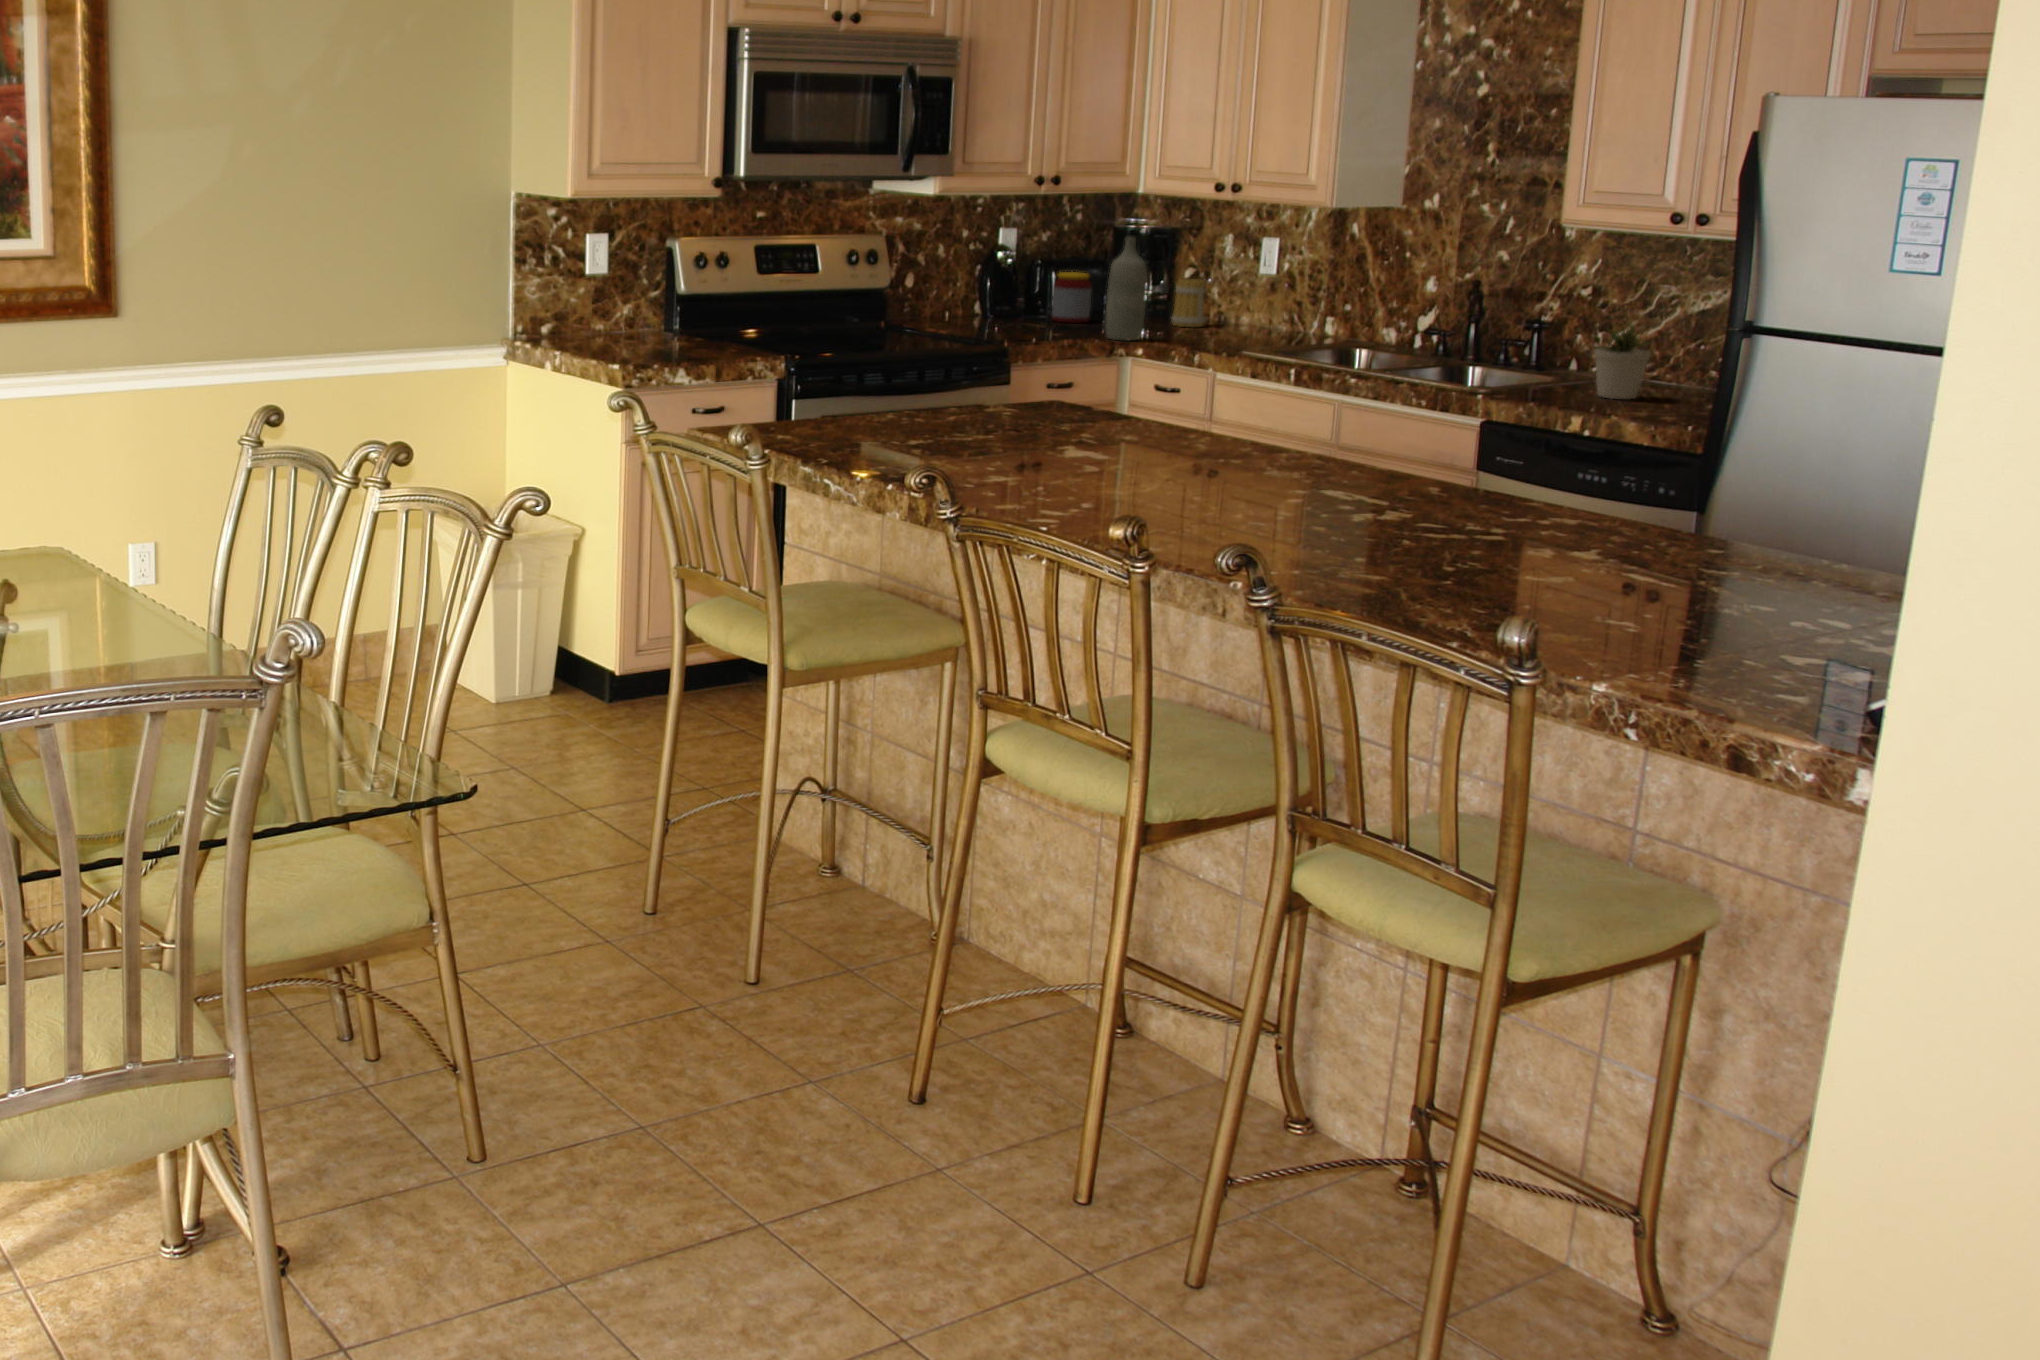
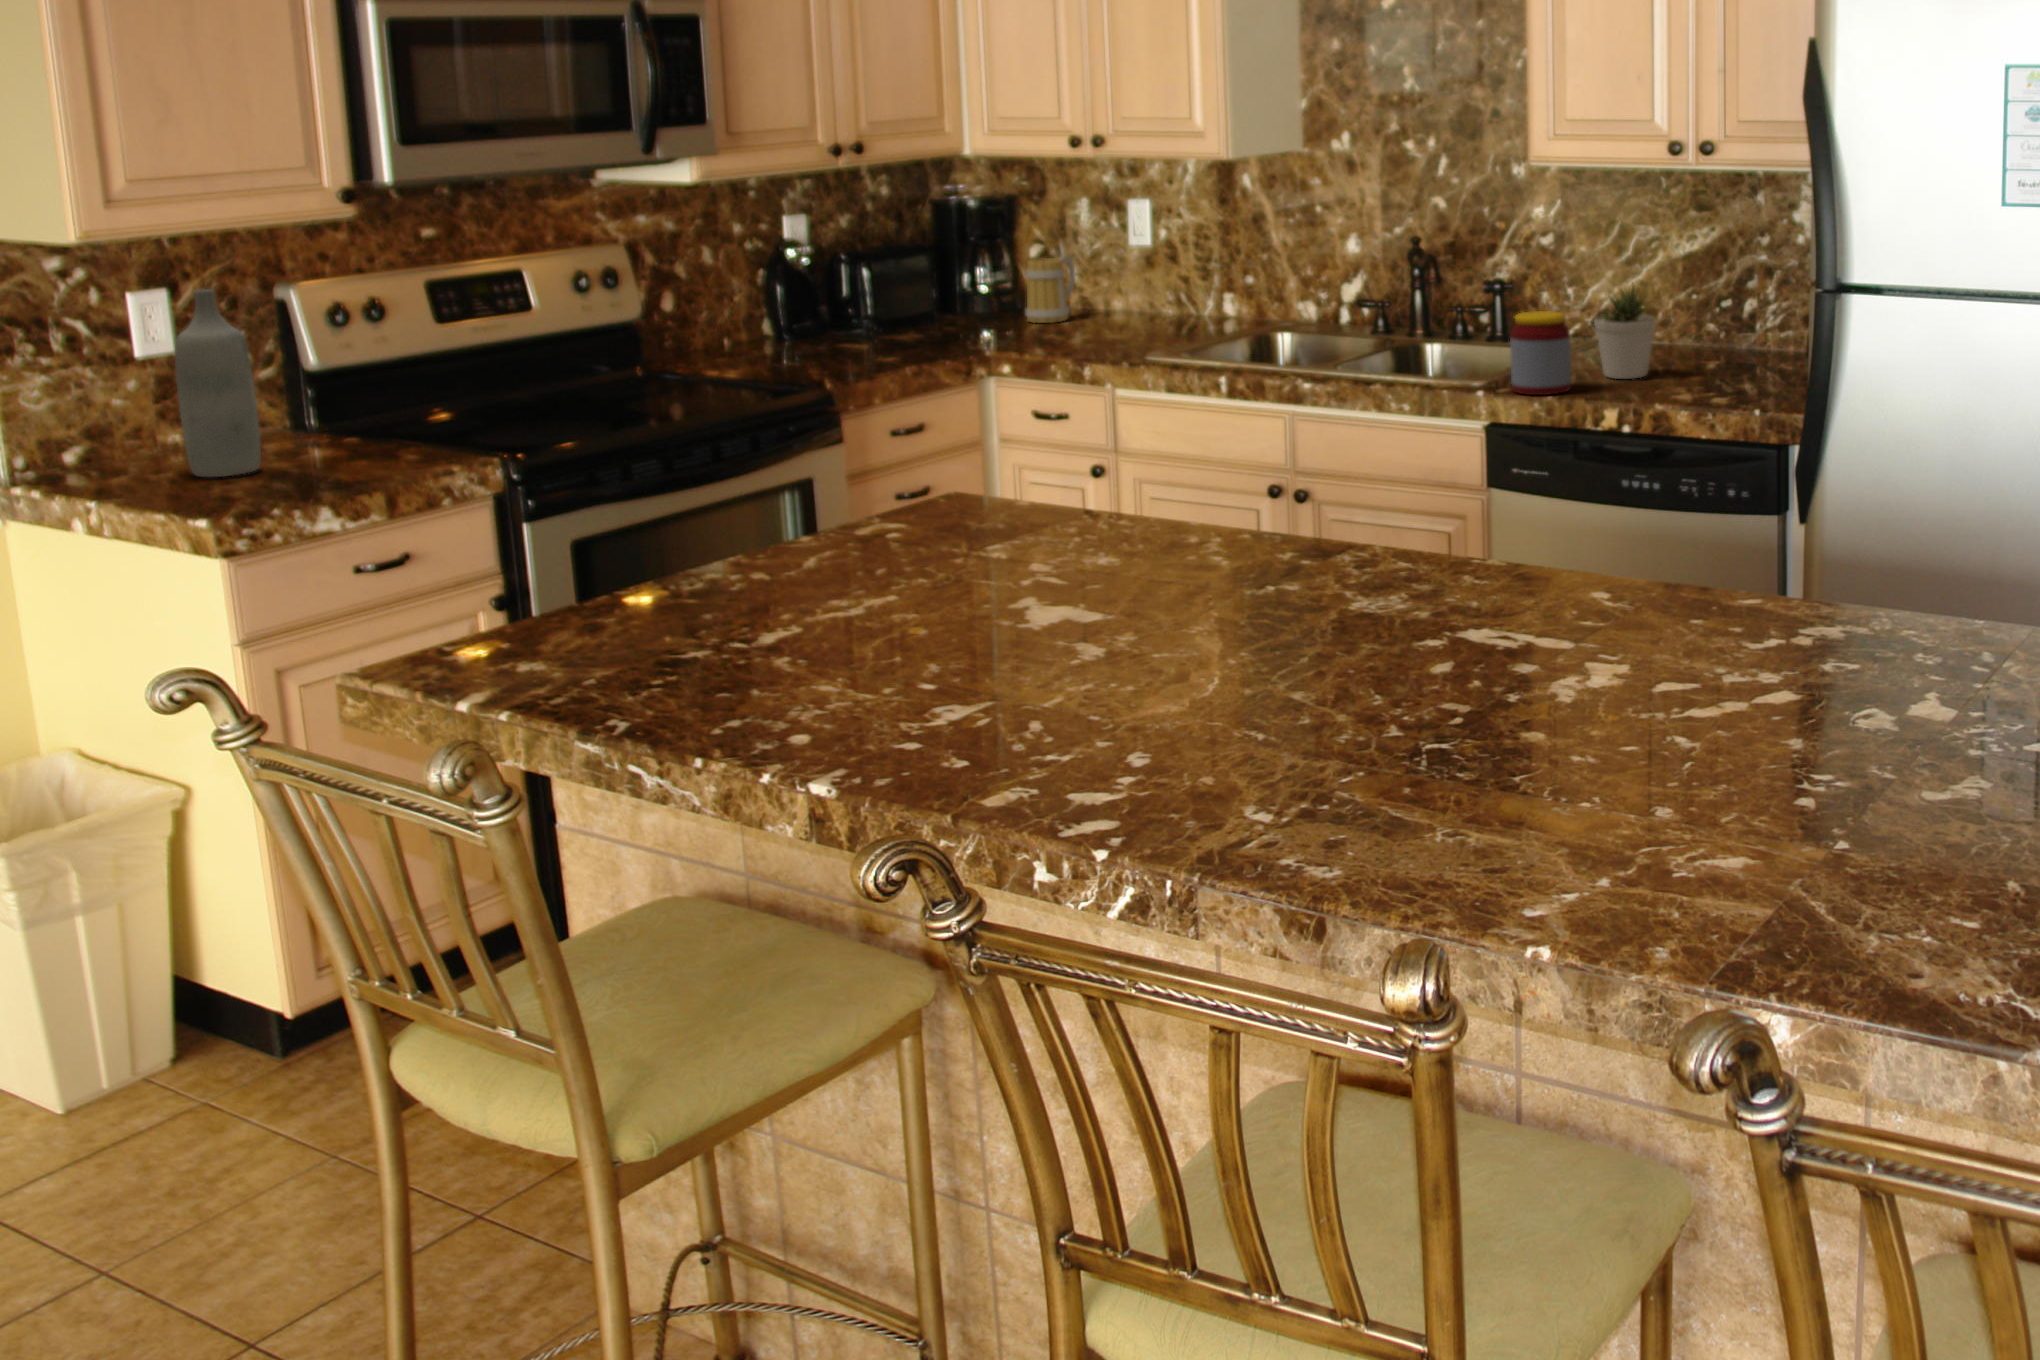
bottle: present [1106,237,1147,340] -> present [175,289,261,477]
jar: present [1052,272,1092,323] -> present [1510,311,1571,395]

